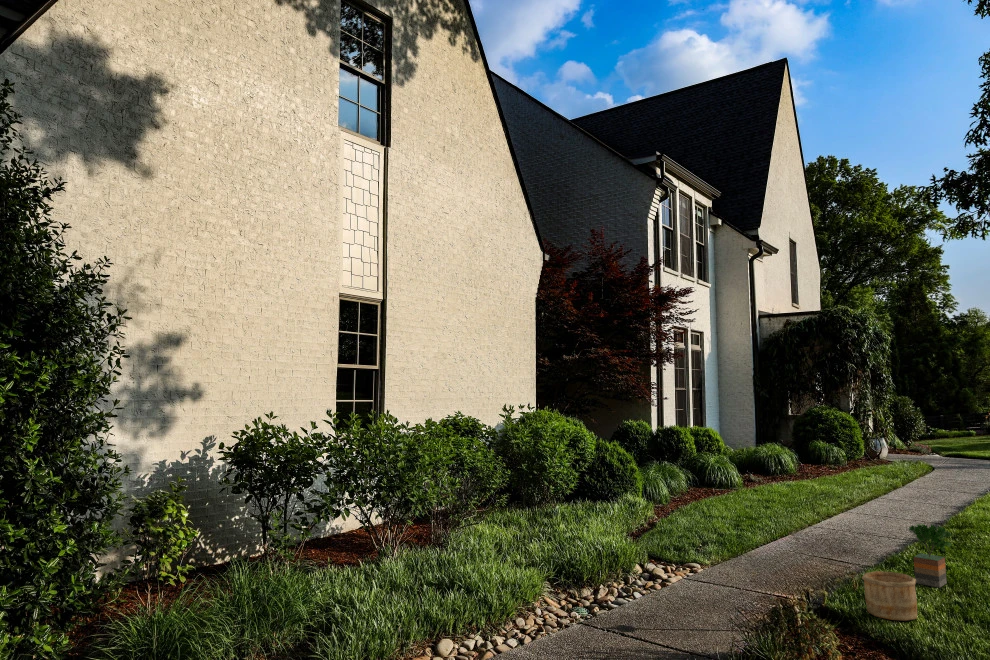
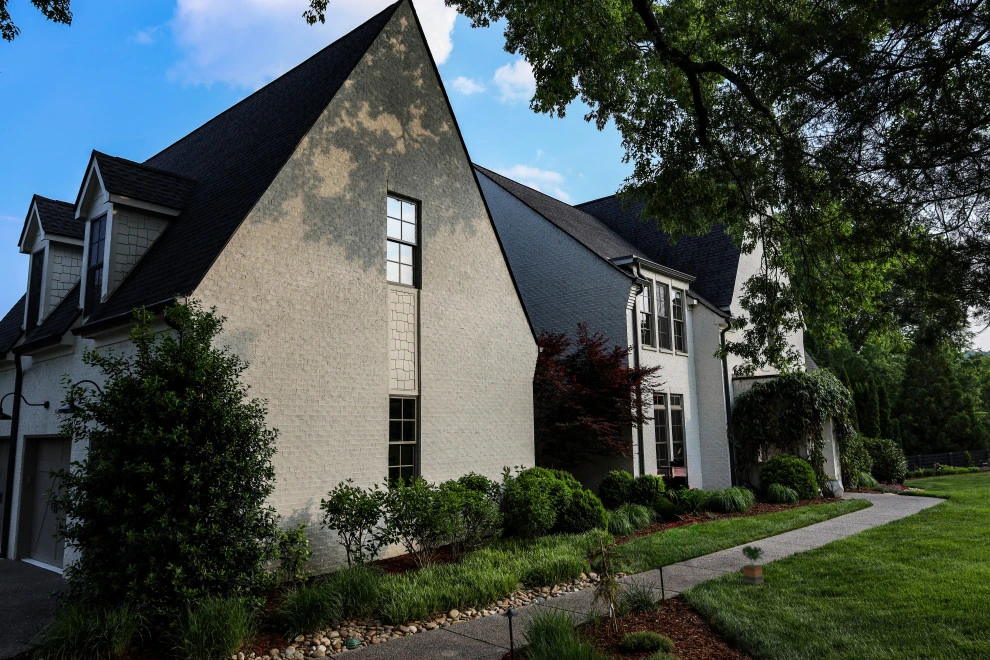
wooden bucket: present [862,571,917,621] -> none [694,572,724,599]

